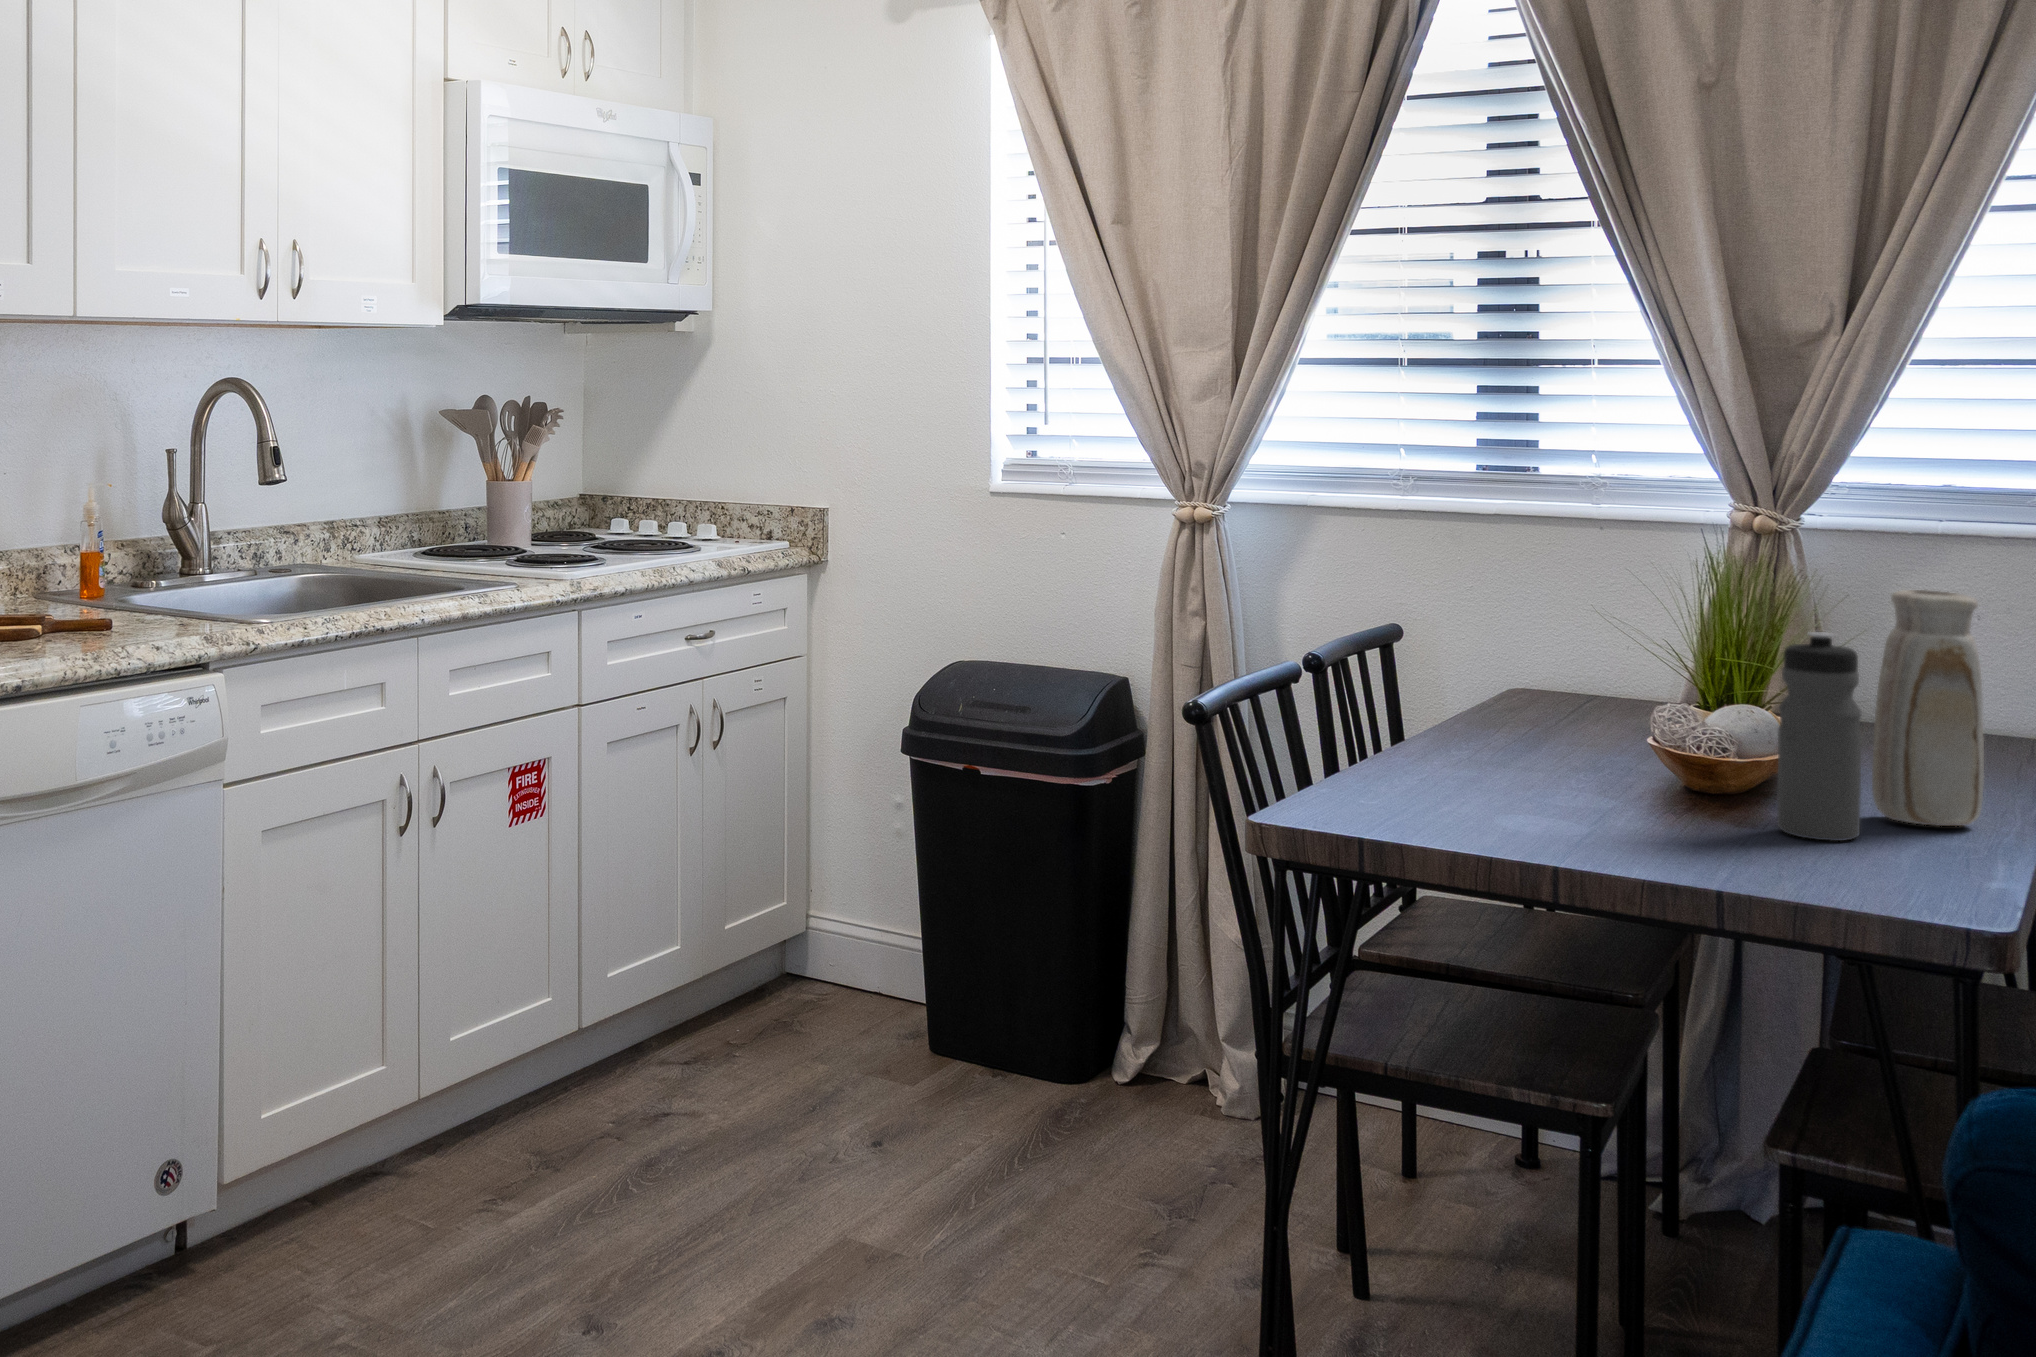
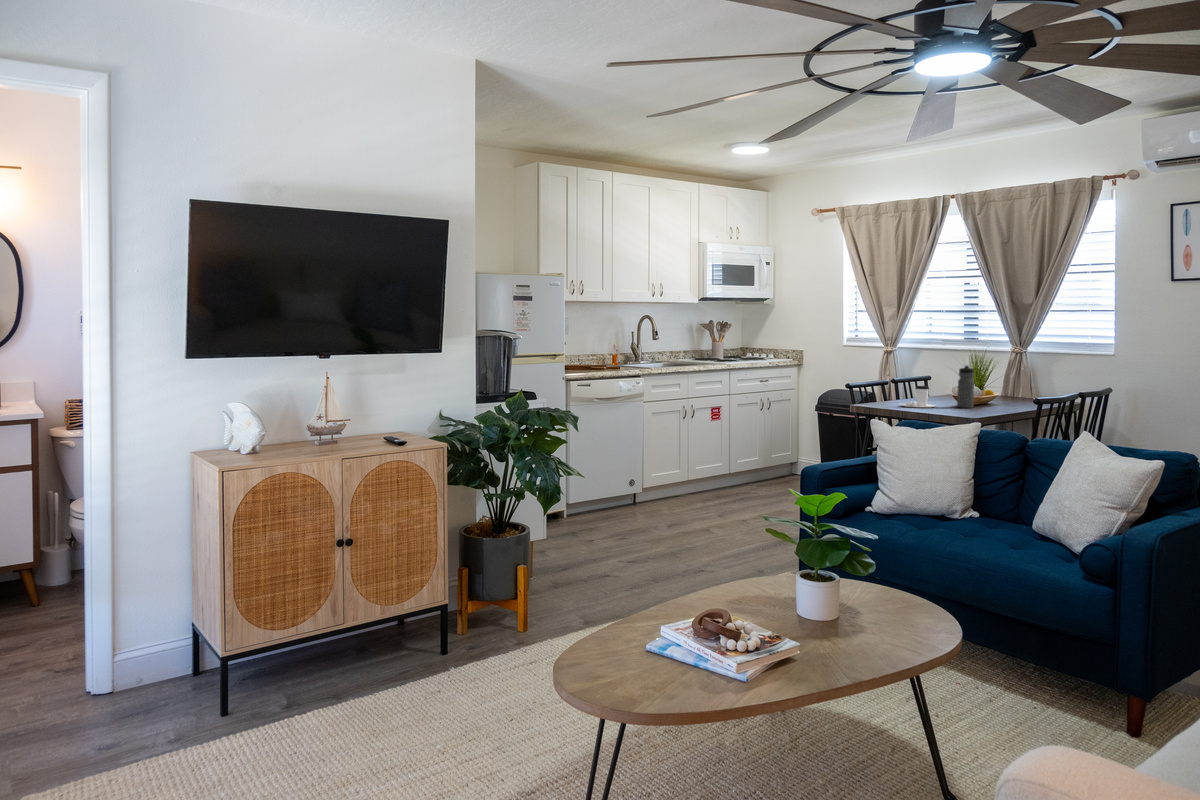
vase: present [1872,590,1984,826] -> none [984,358,1006,407]
coffee cup: none [1506,730,1690,846] -> present [900,386,936,408]

